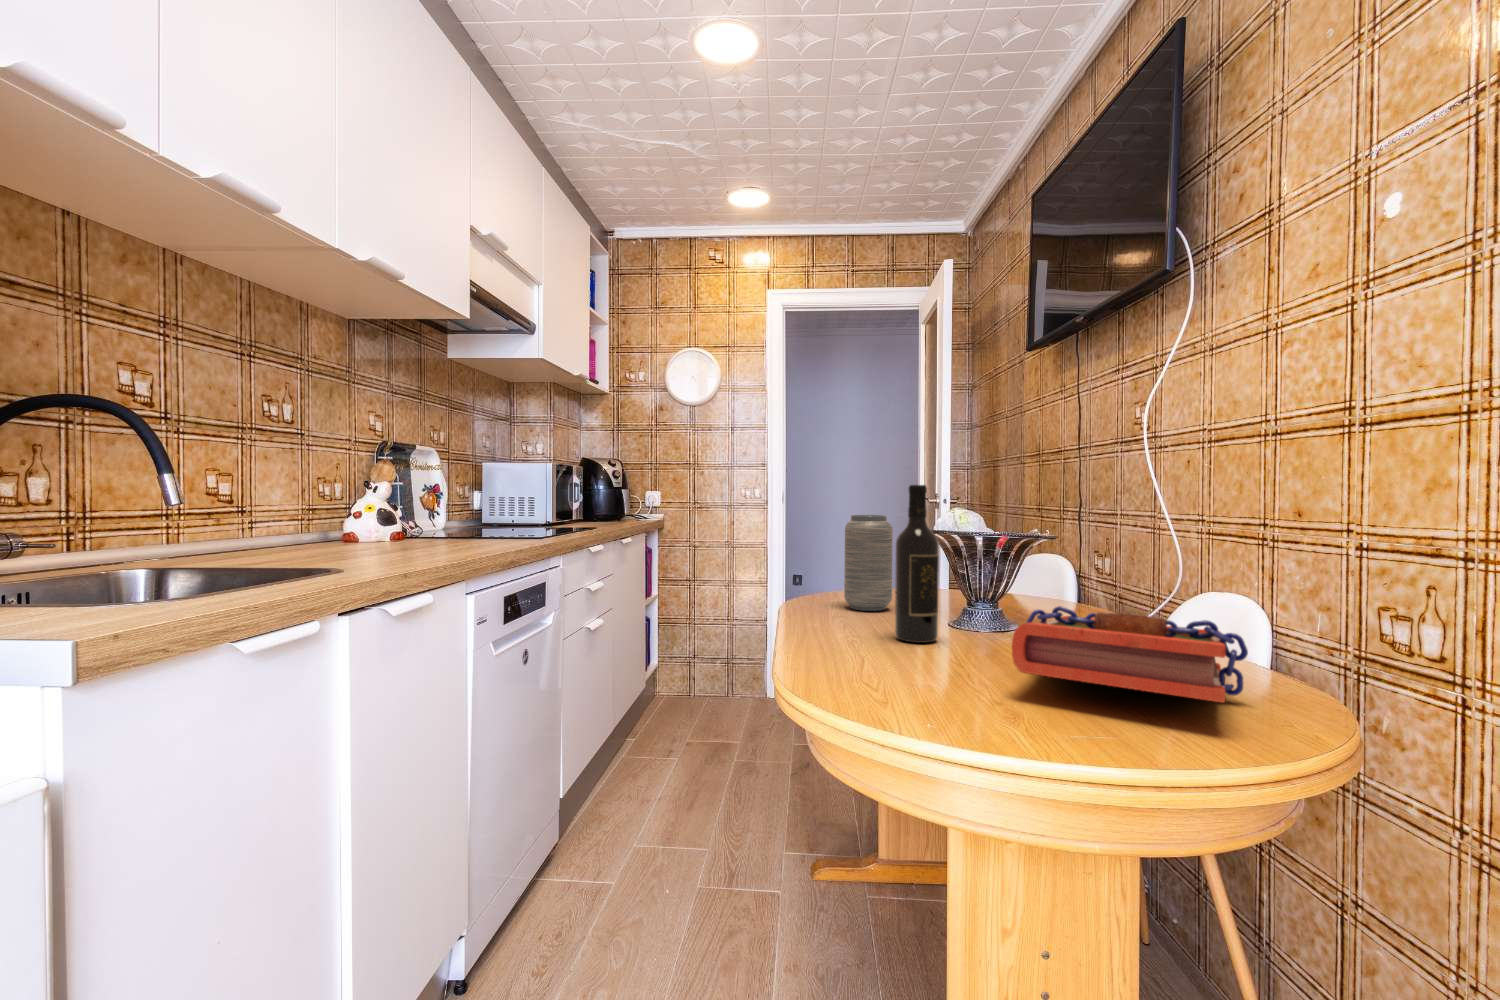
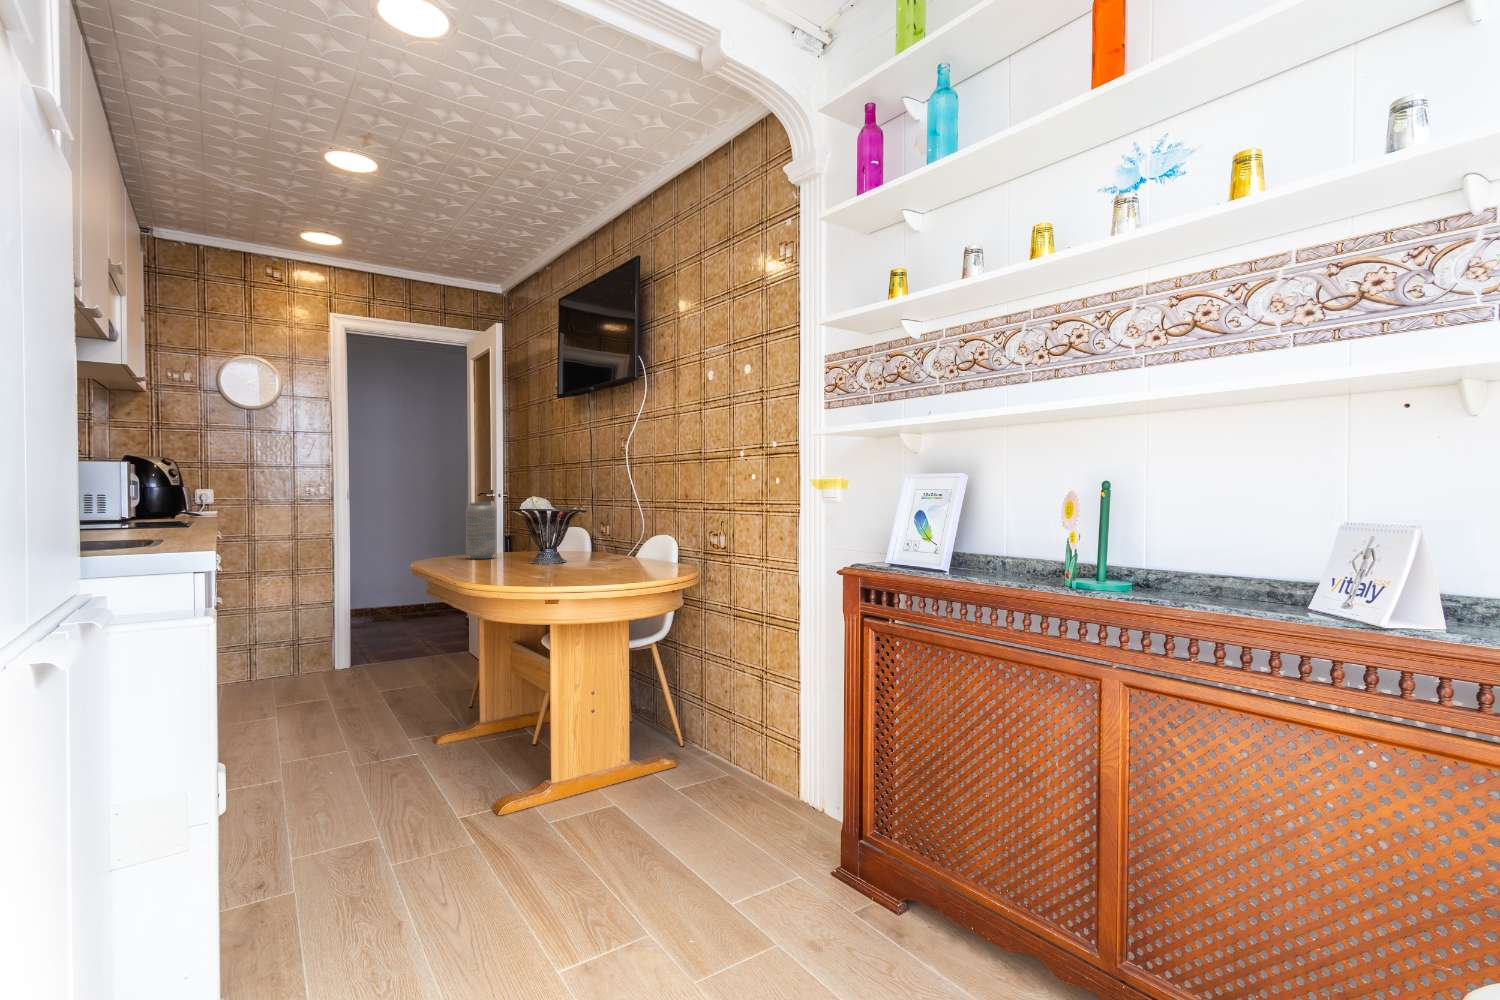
wine bottle: present [895,485,939,643] -> none [511,484,534,564]
book: present [1012,606,1248,702] -> none [578,535,658,565]

